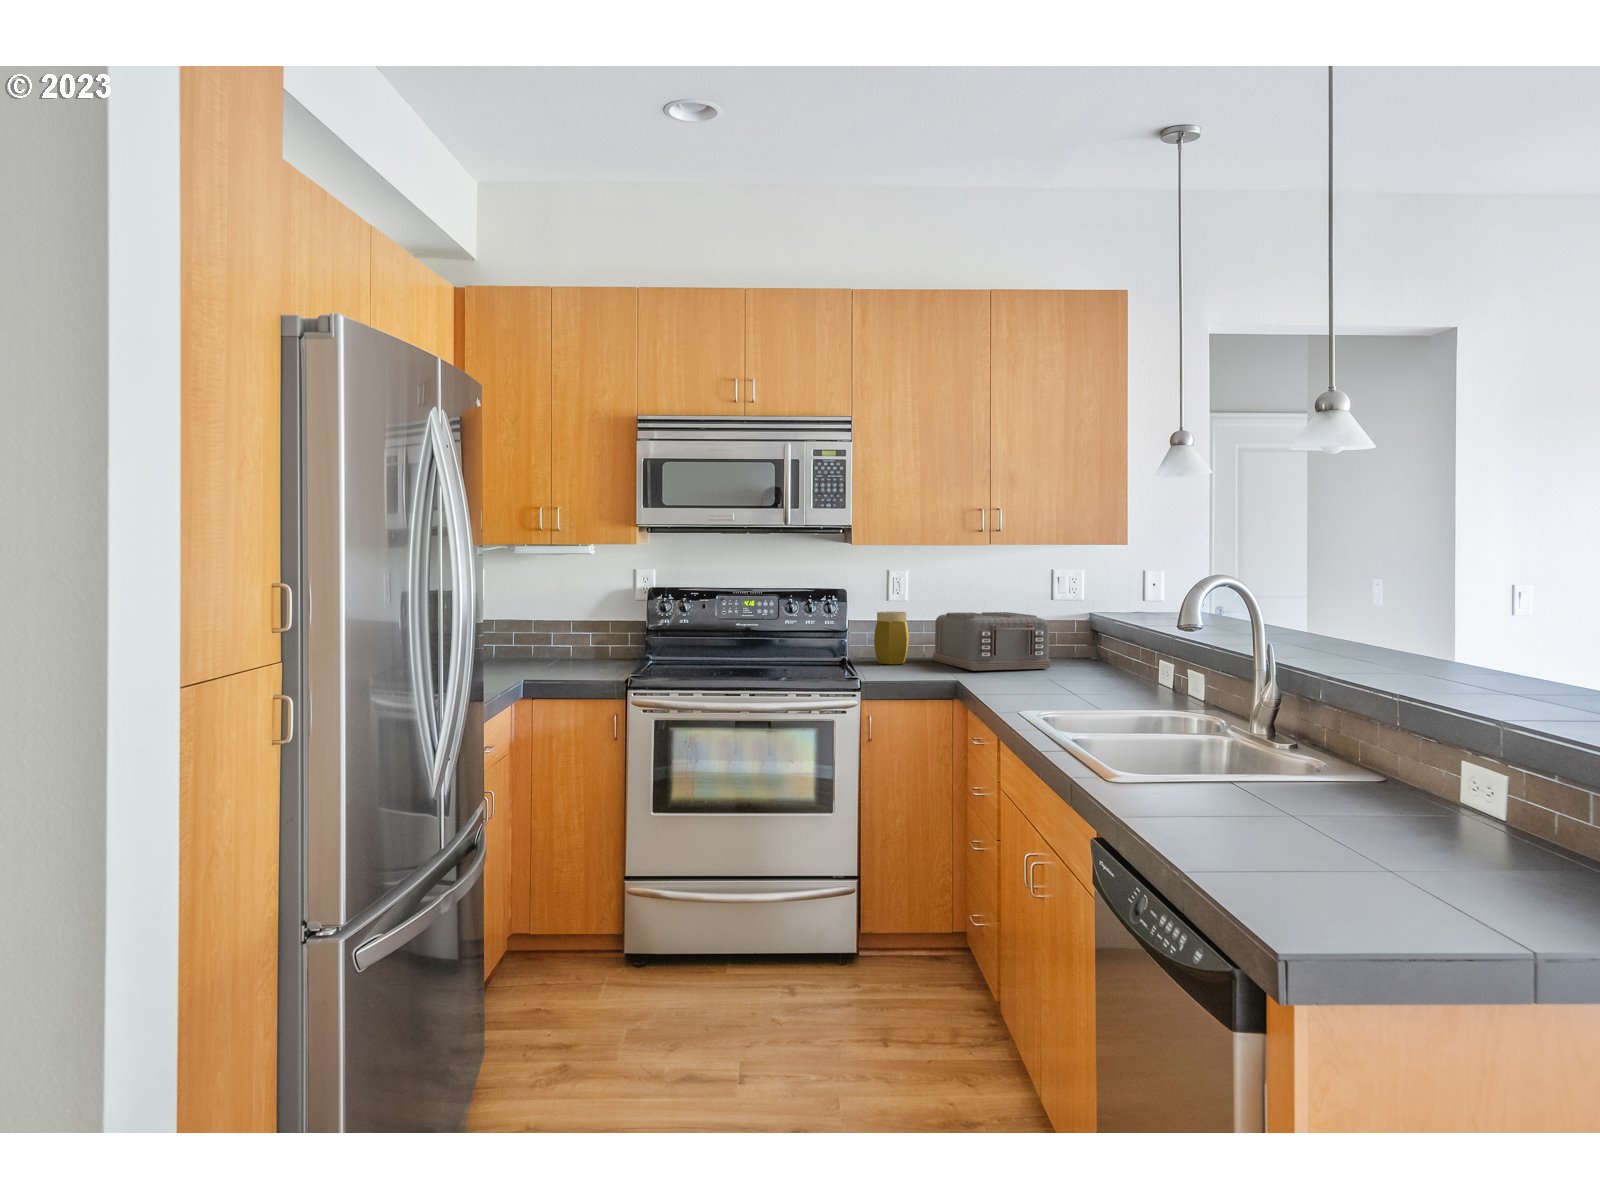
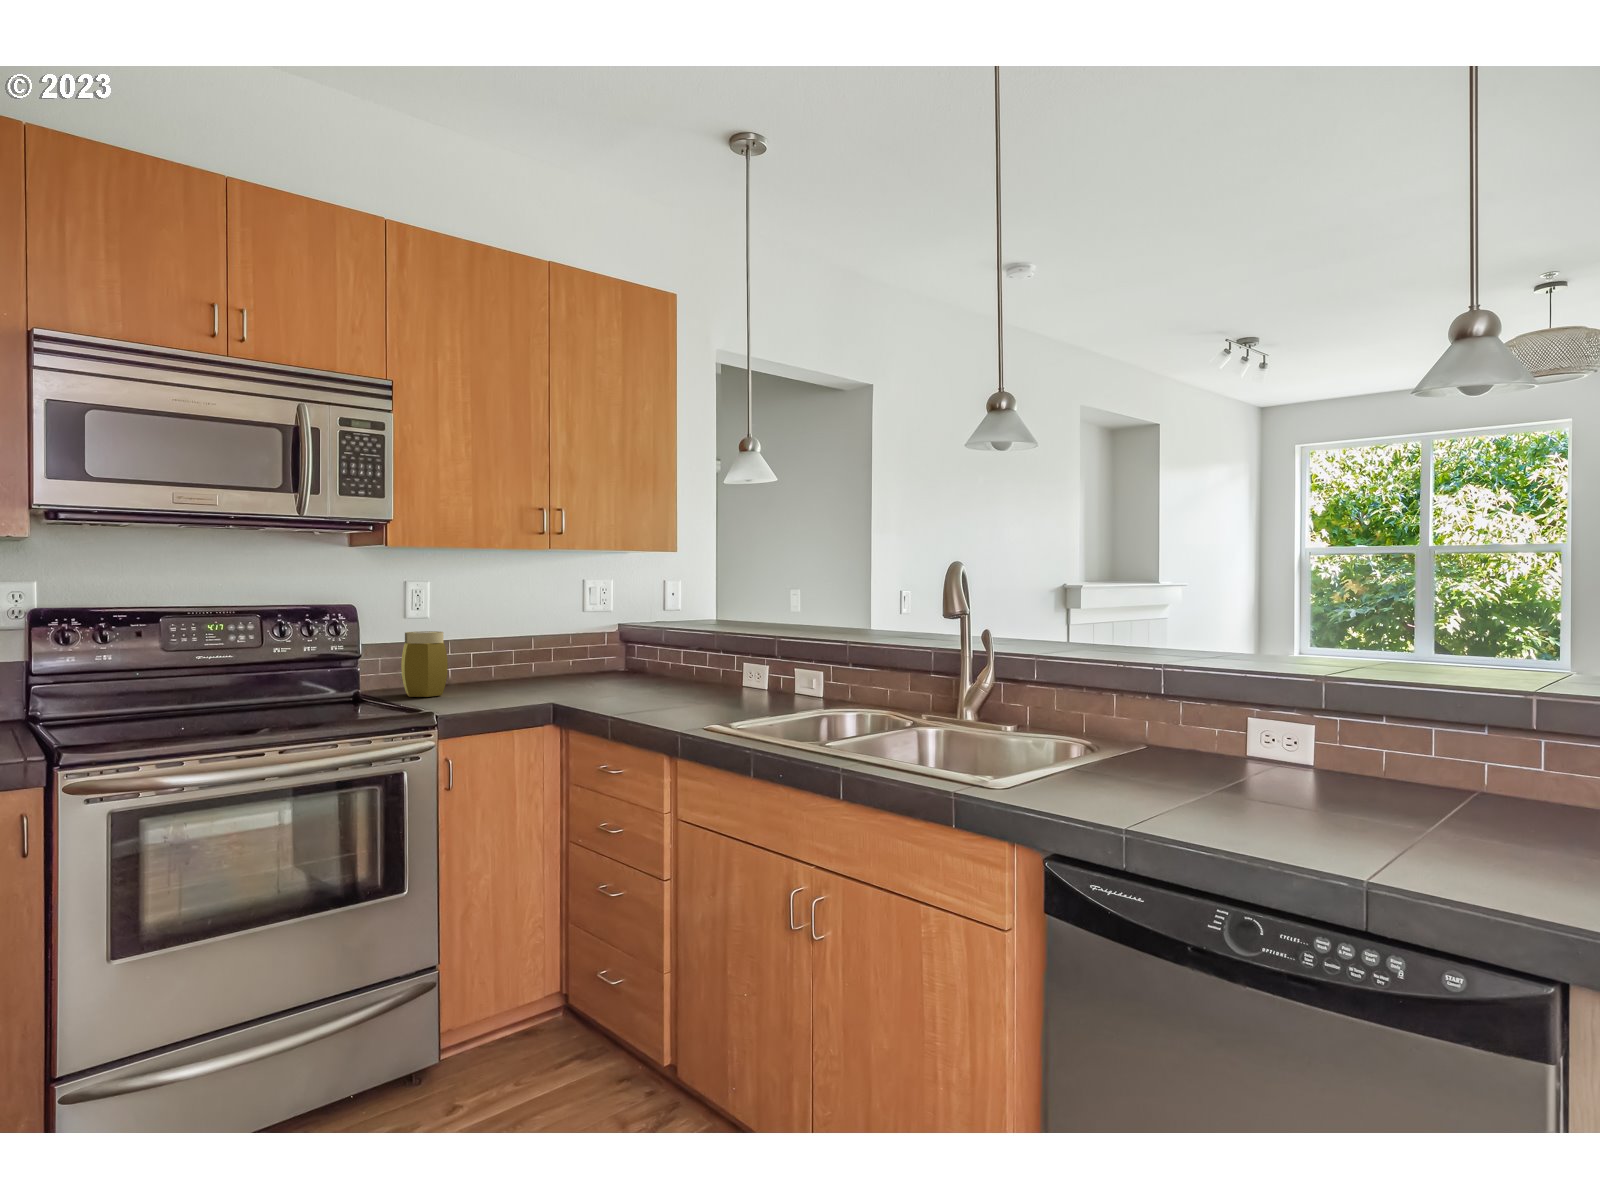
toaster: present [933,612,1051,671] -> none [467,628,612,695]

